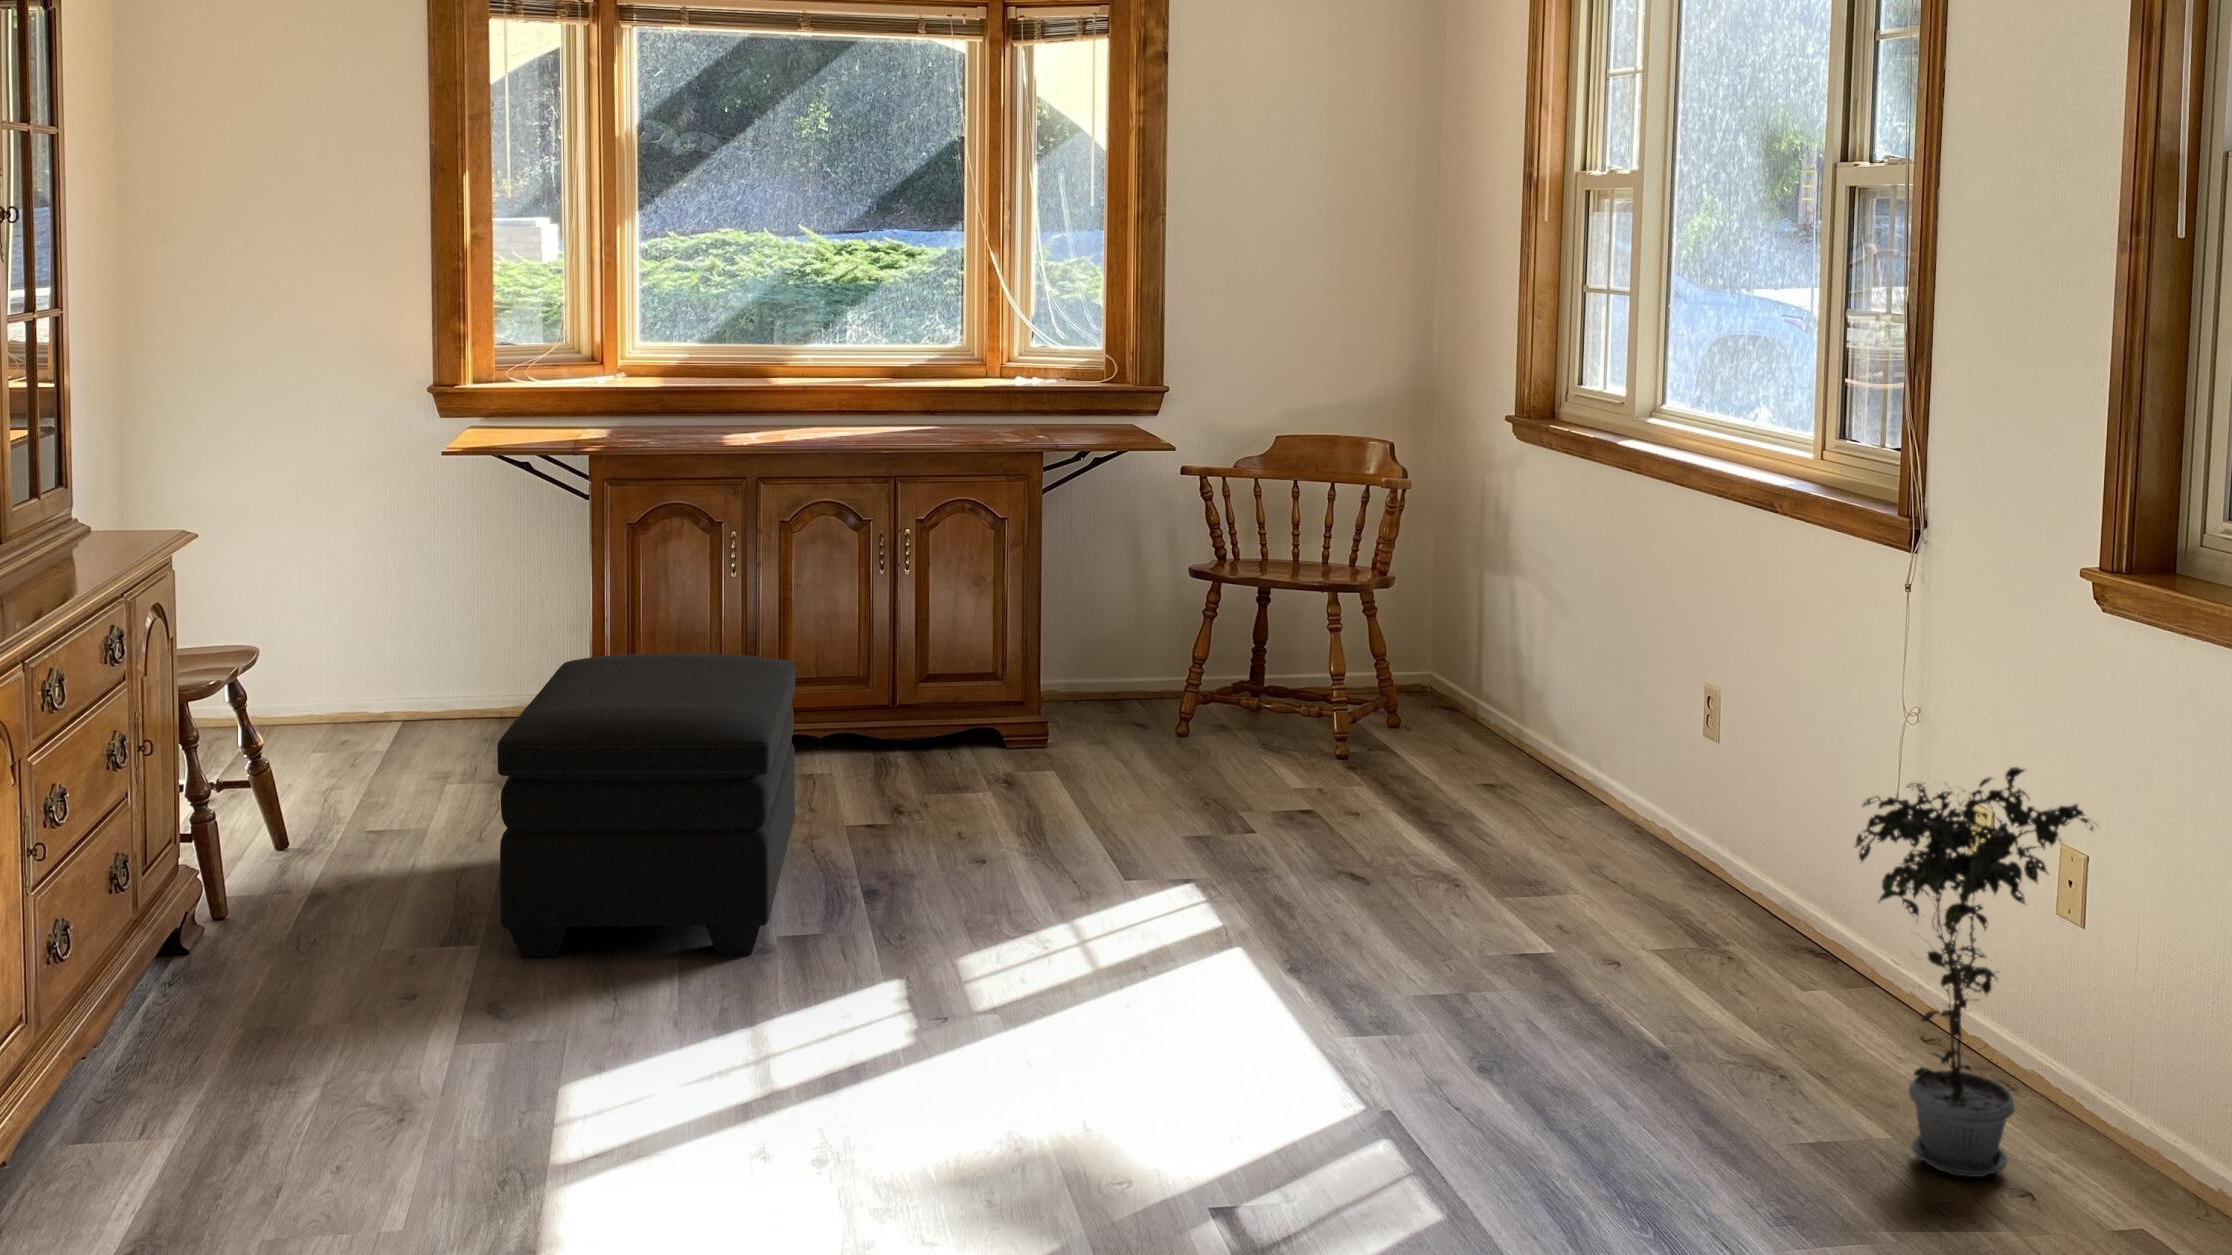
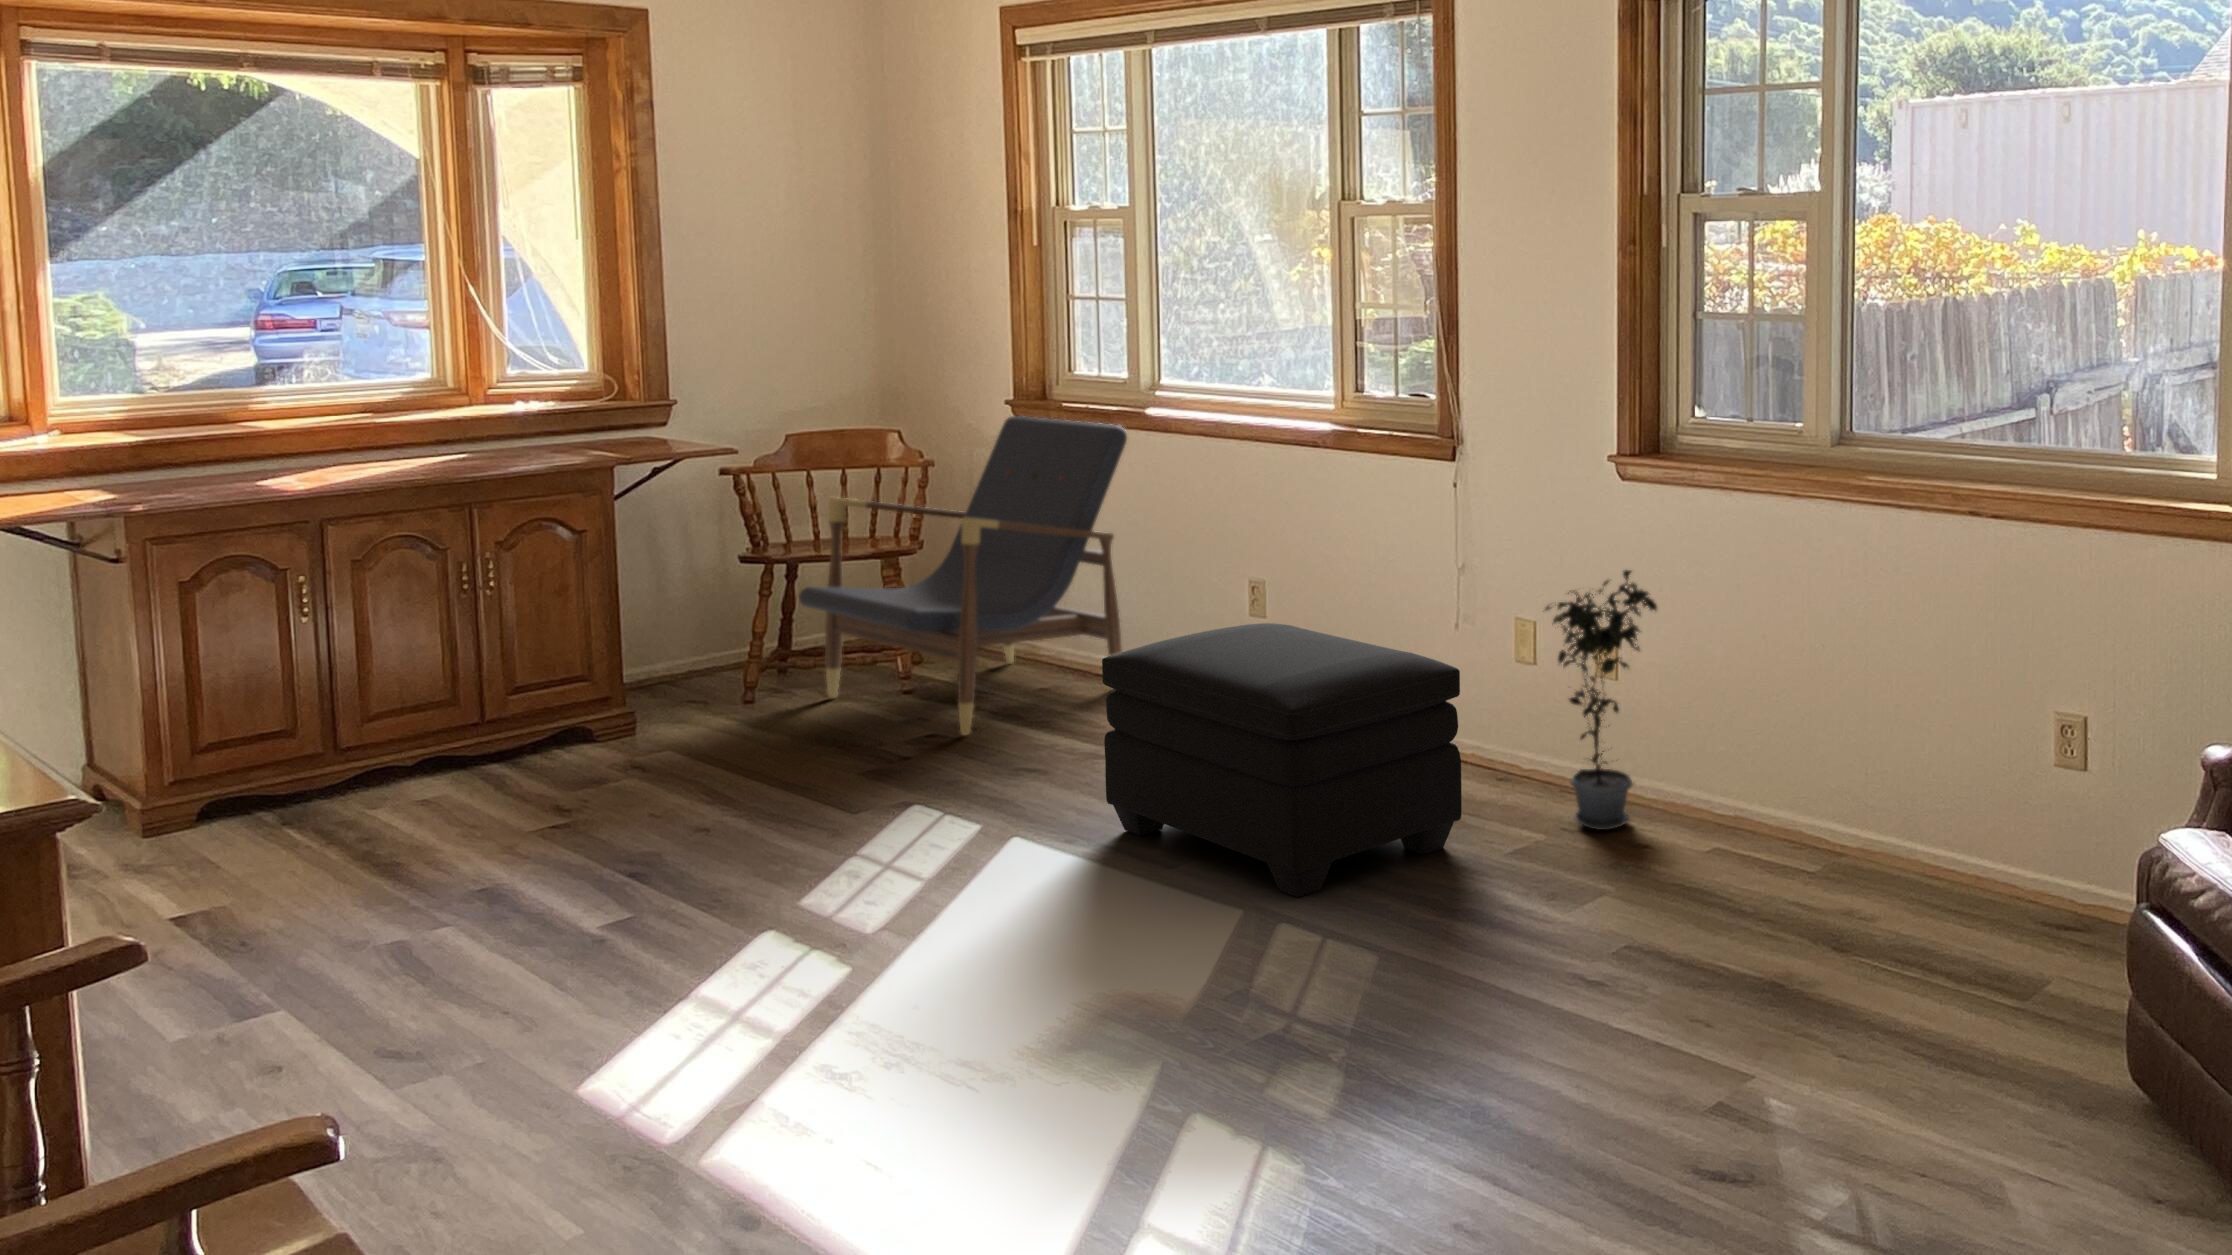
lounge chair: none [1212,435,1599,817] -> present [799,416,1127,735]
ottoman: present [497,653,795,957] -> present [1102,623,1462,897]

